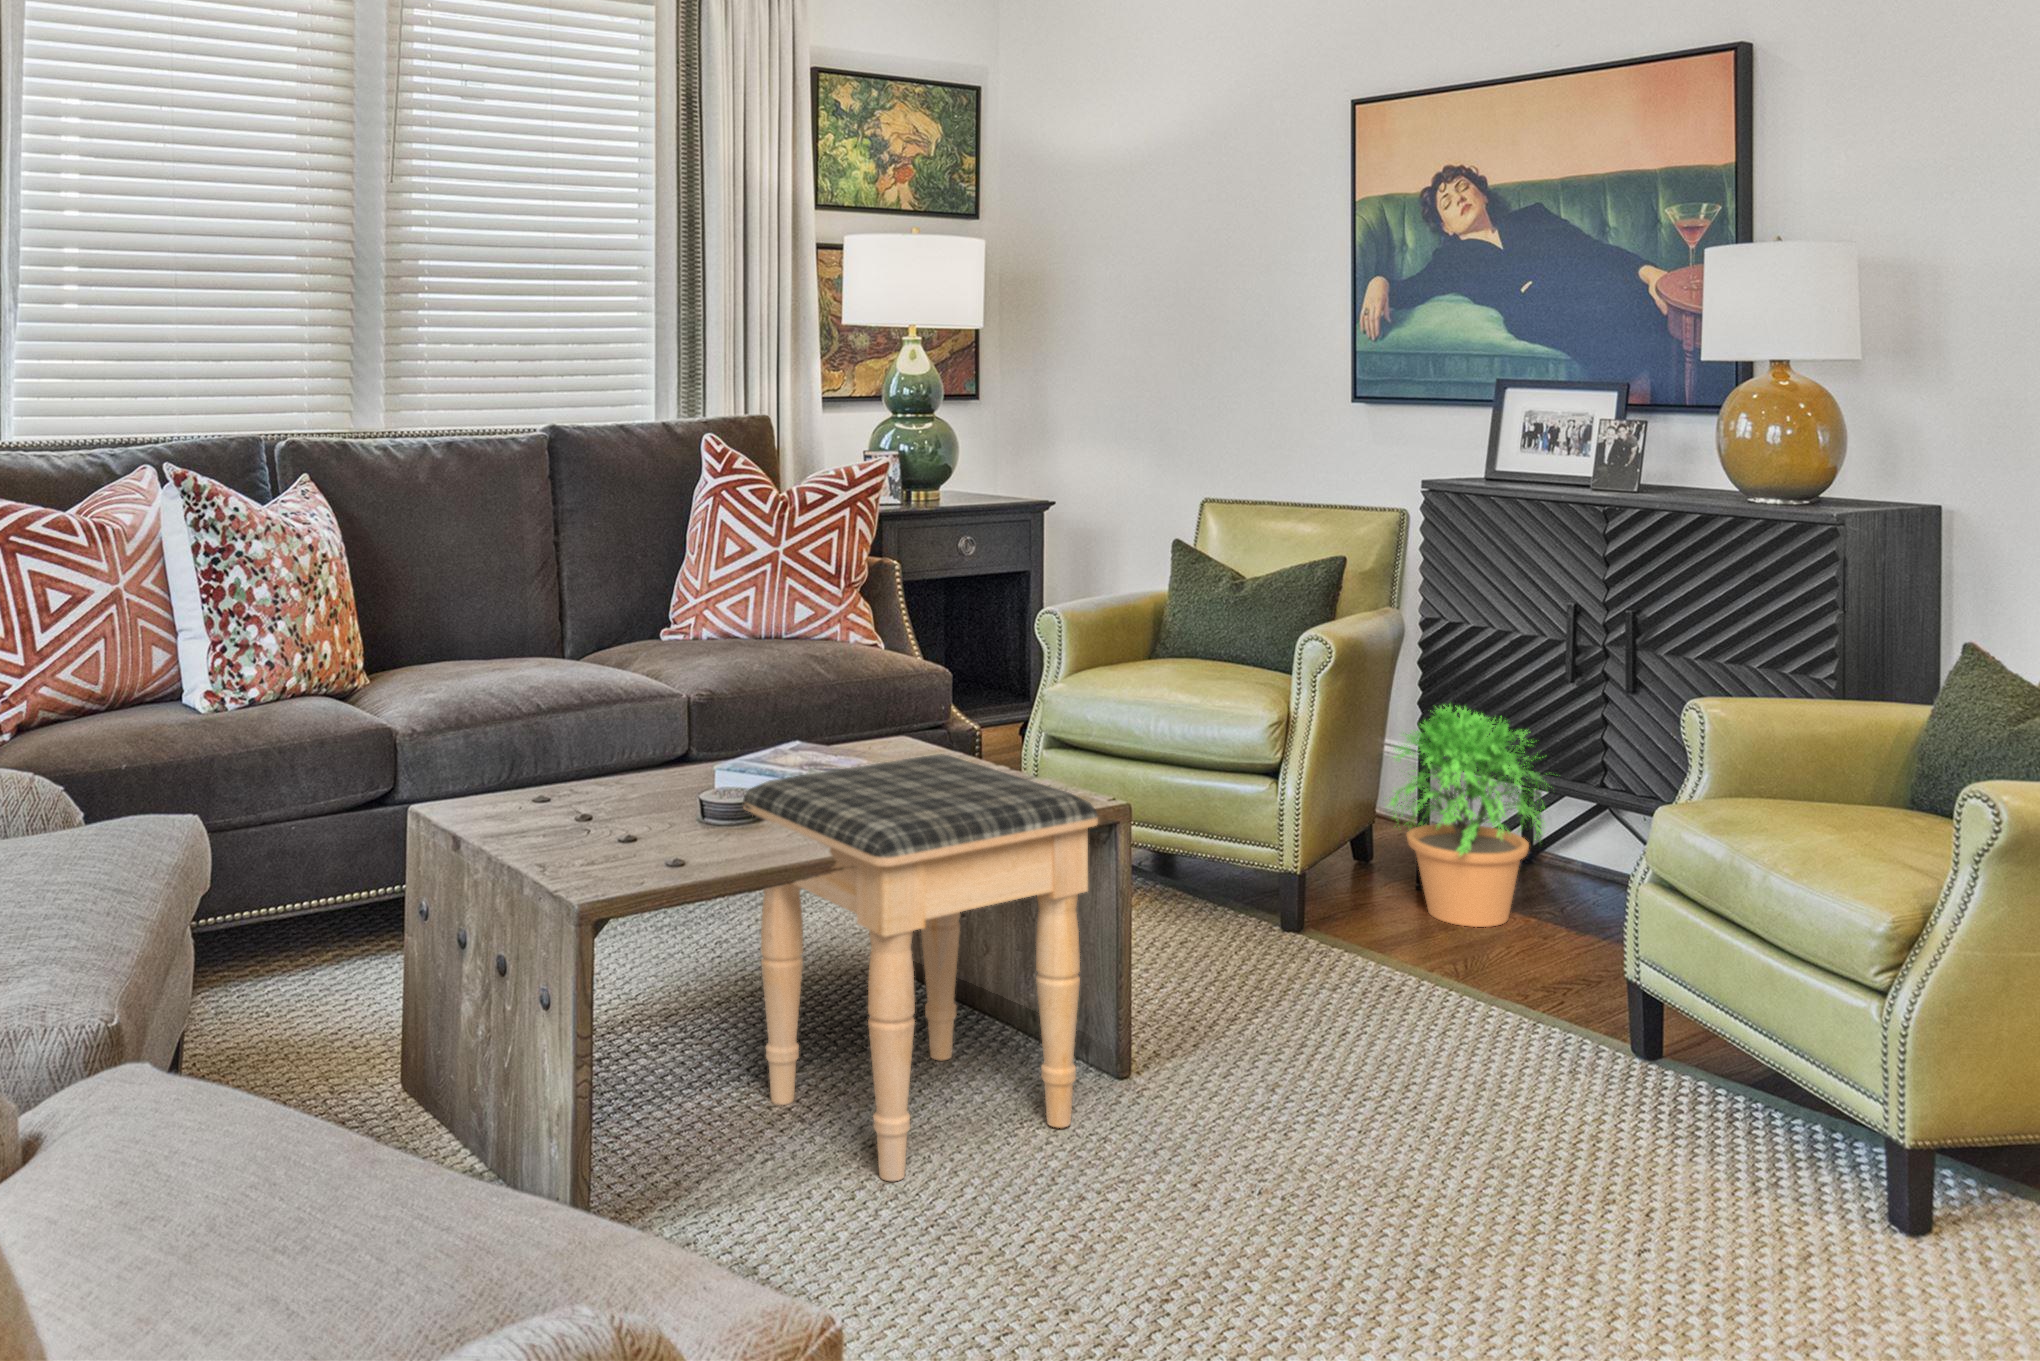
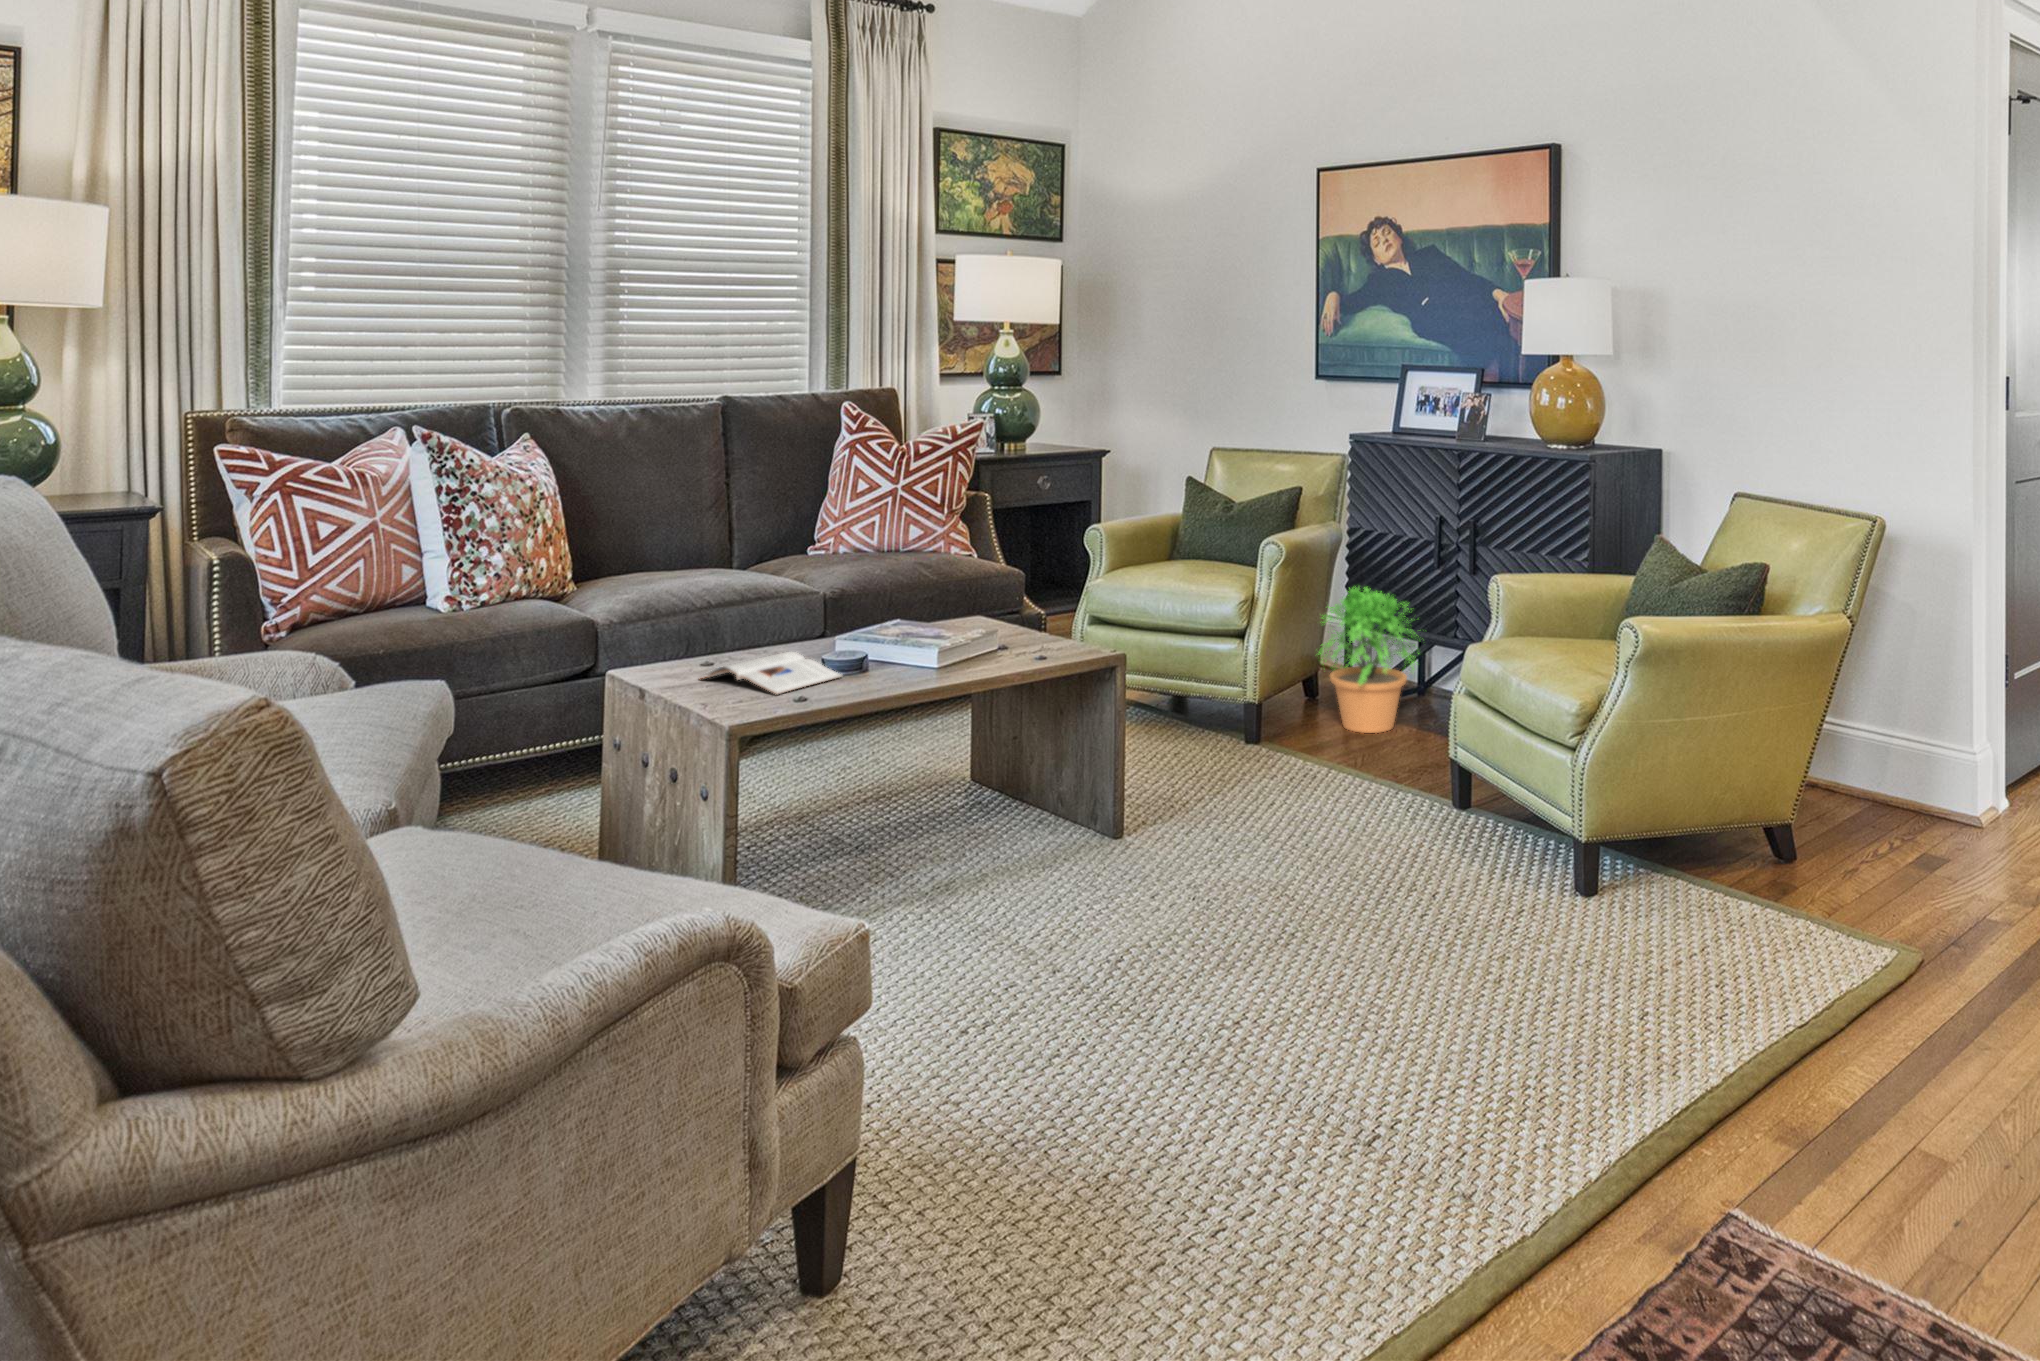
footstool: present [743,754,1098,1181] -> none [852,624,1093,902]
magazine: none [533,789,734,857] -> present [701,652,842,694]

